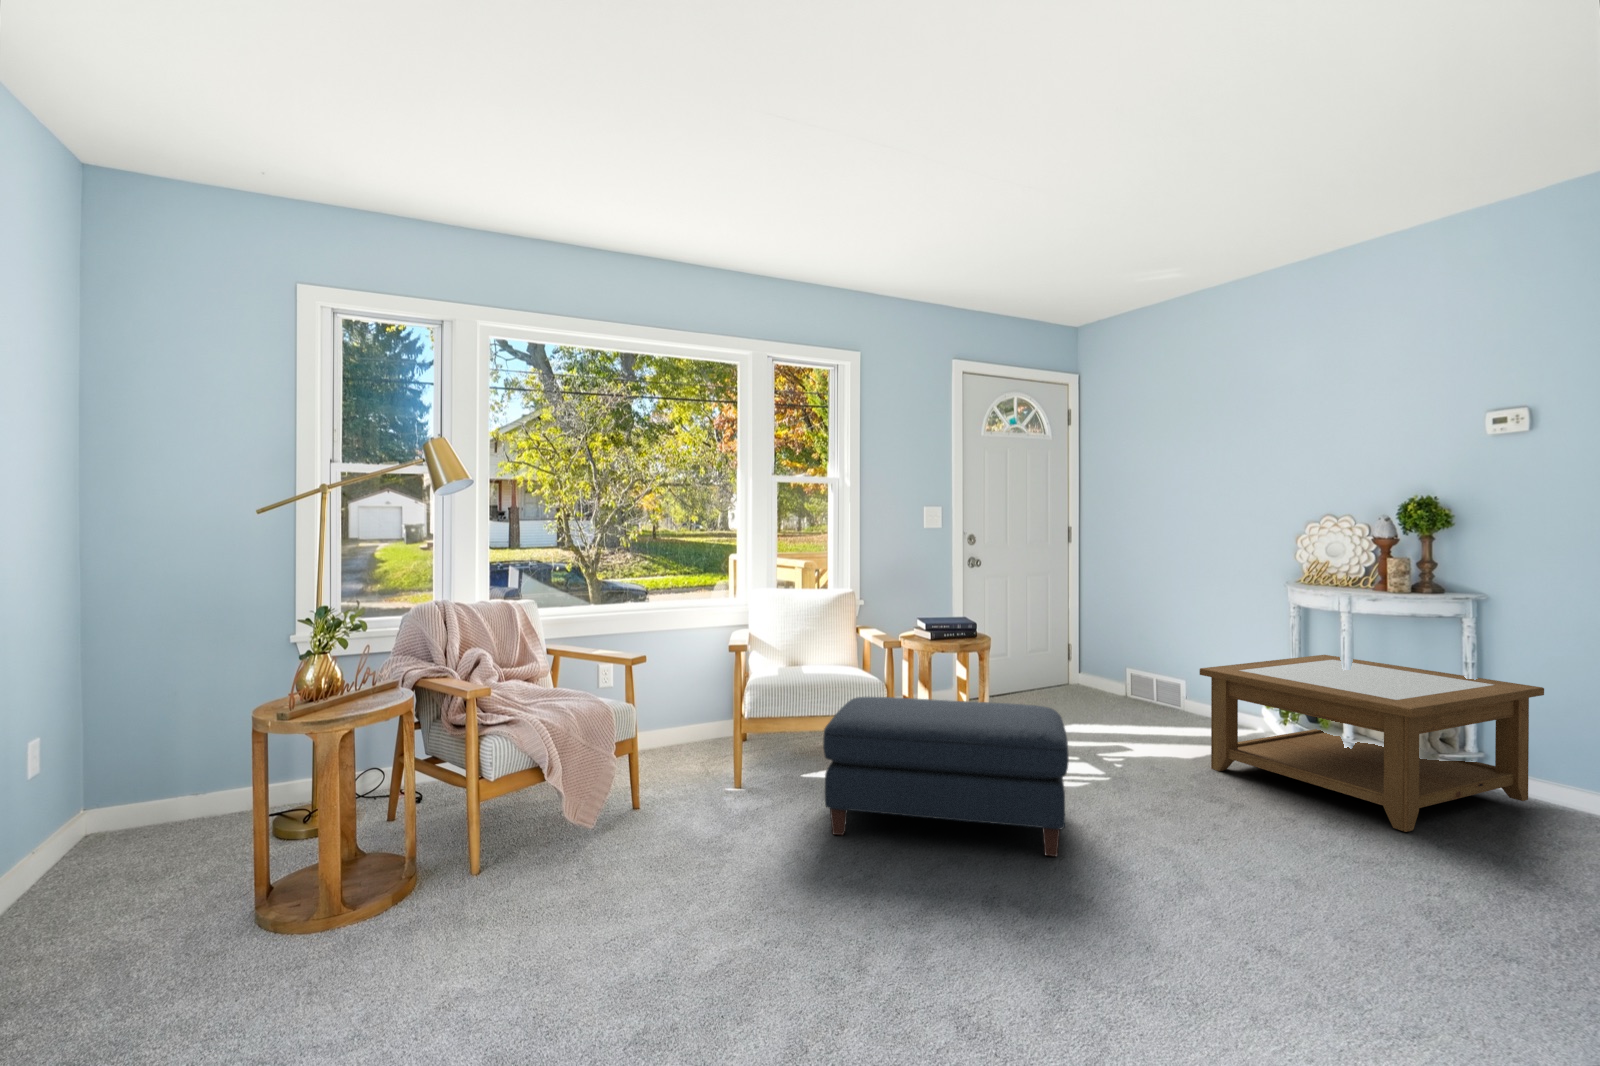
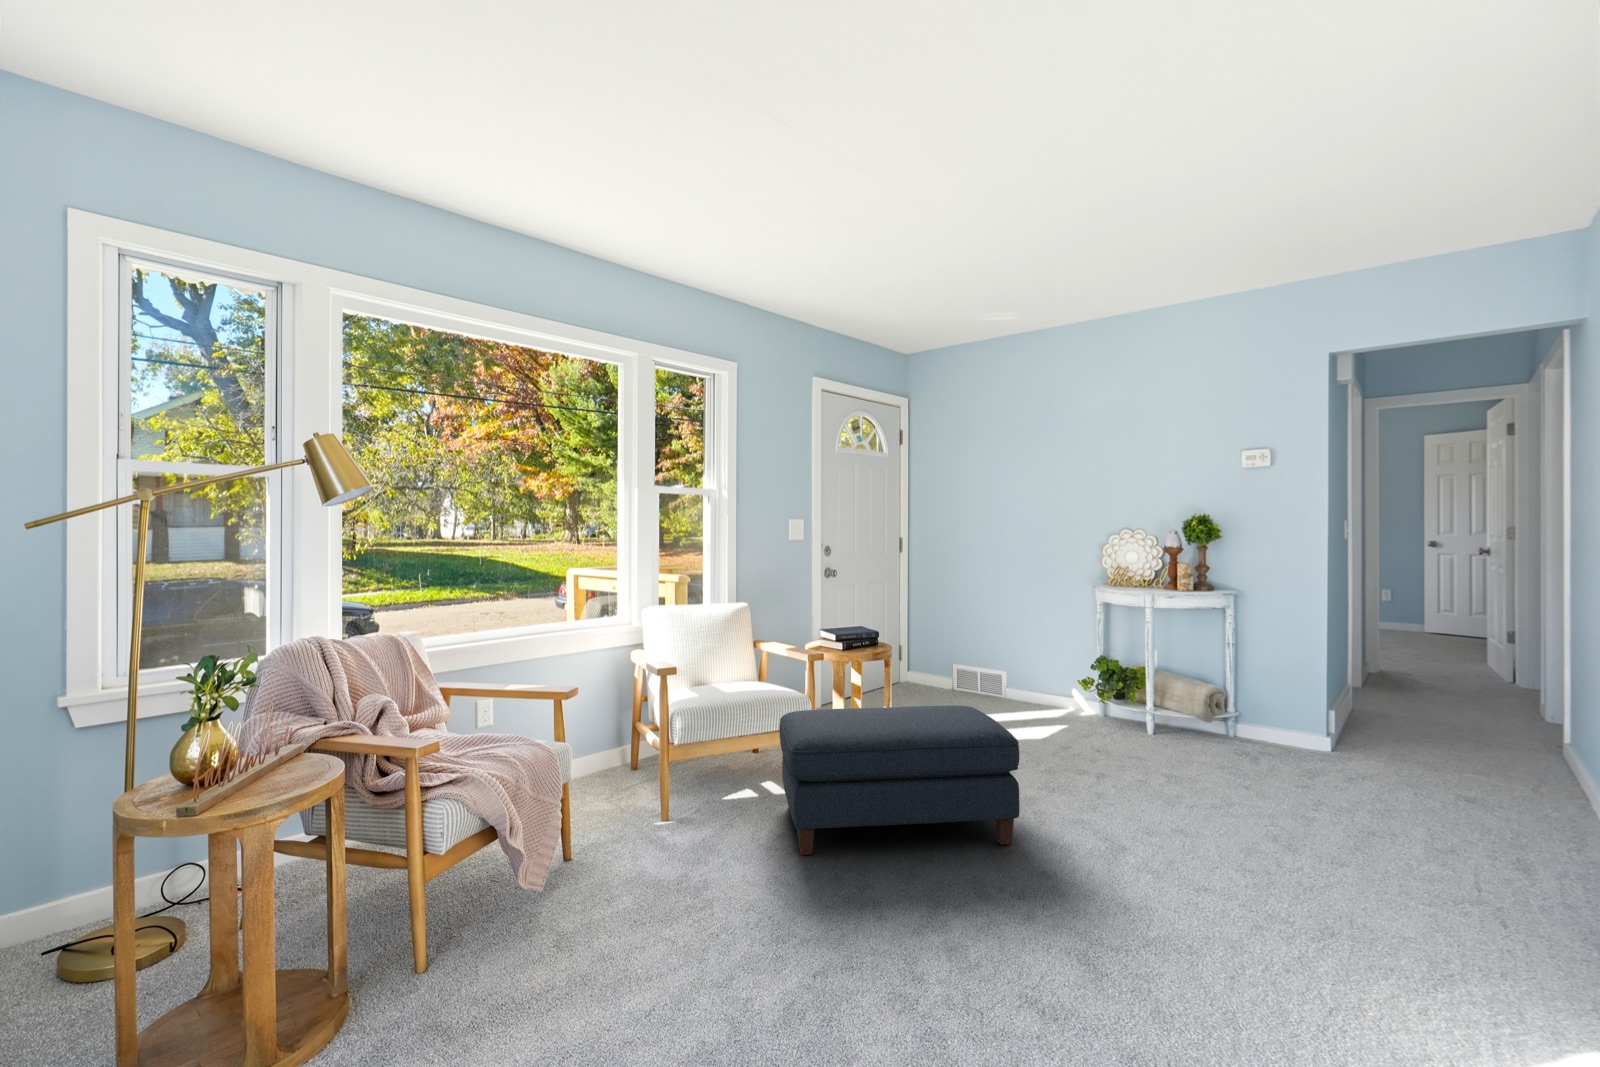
coffee table: present [1200,655,1544,832] -> none [1051,643,1287,782]

